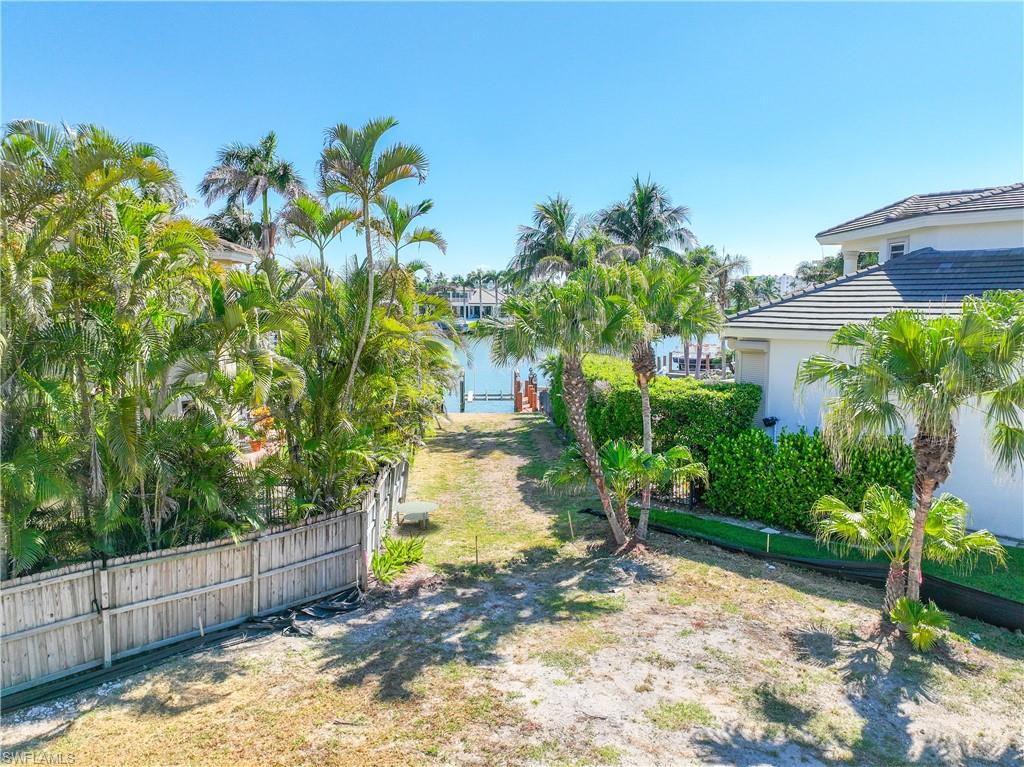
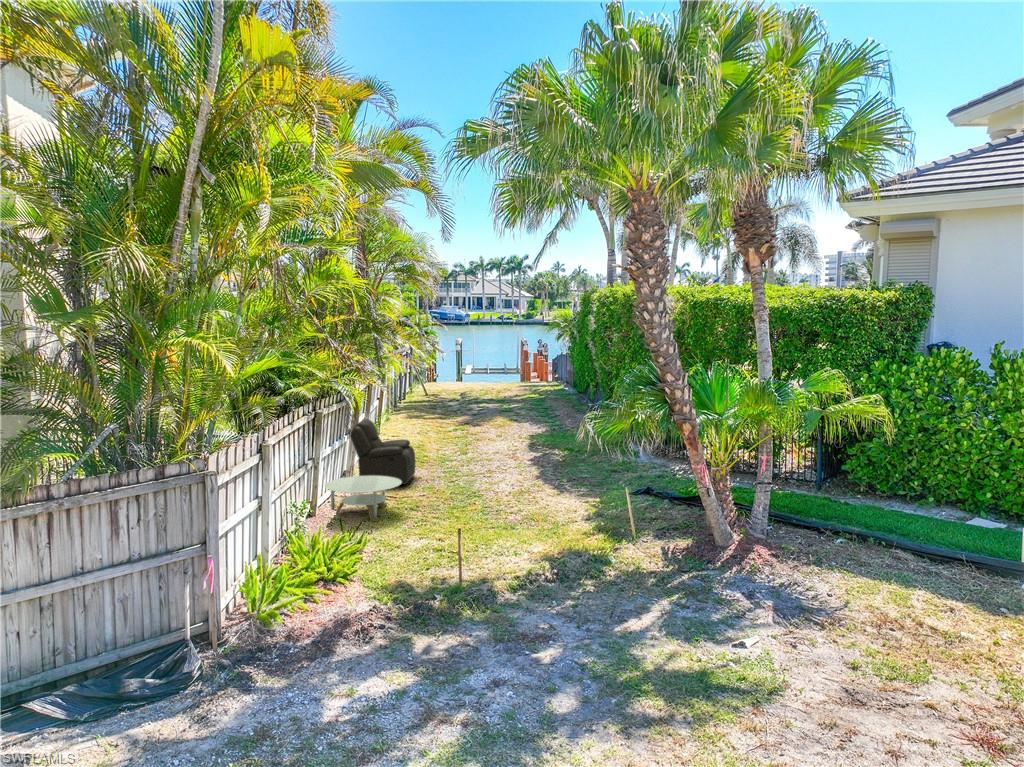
chair: none [403,463,443,505] -> present [350,419,416,485]

